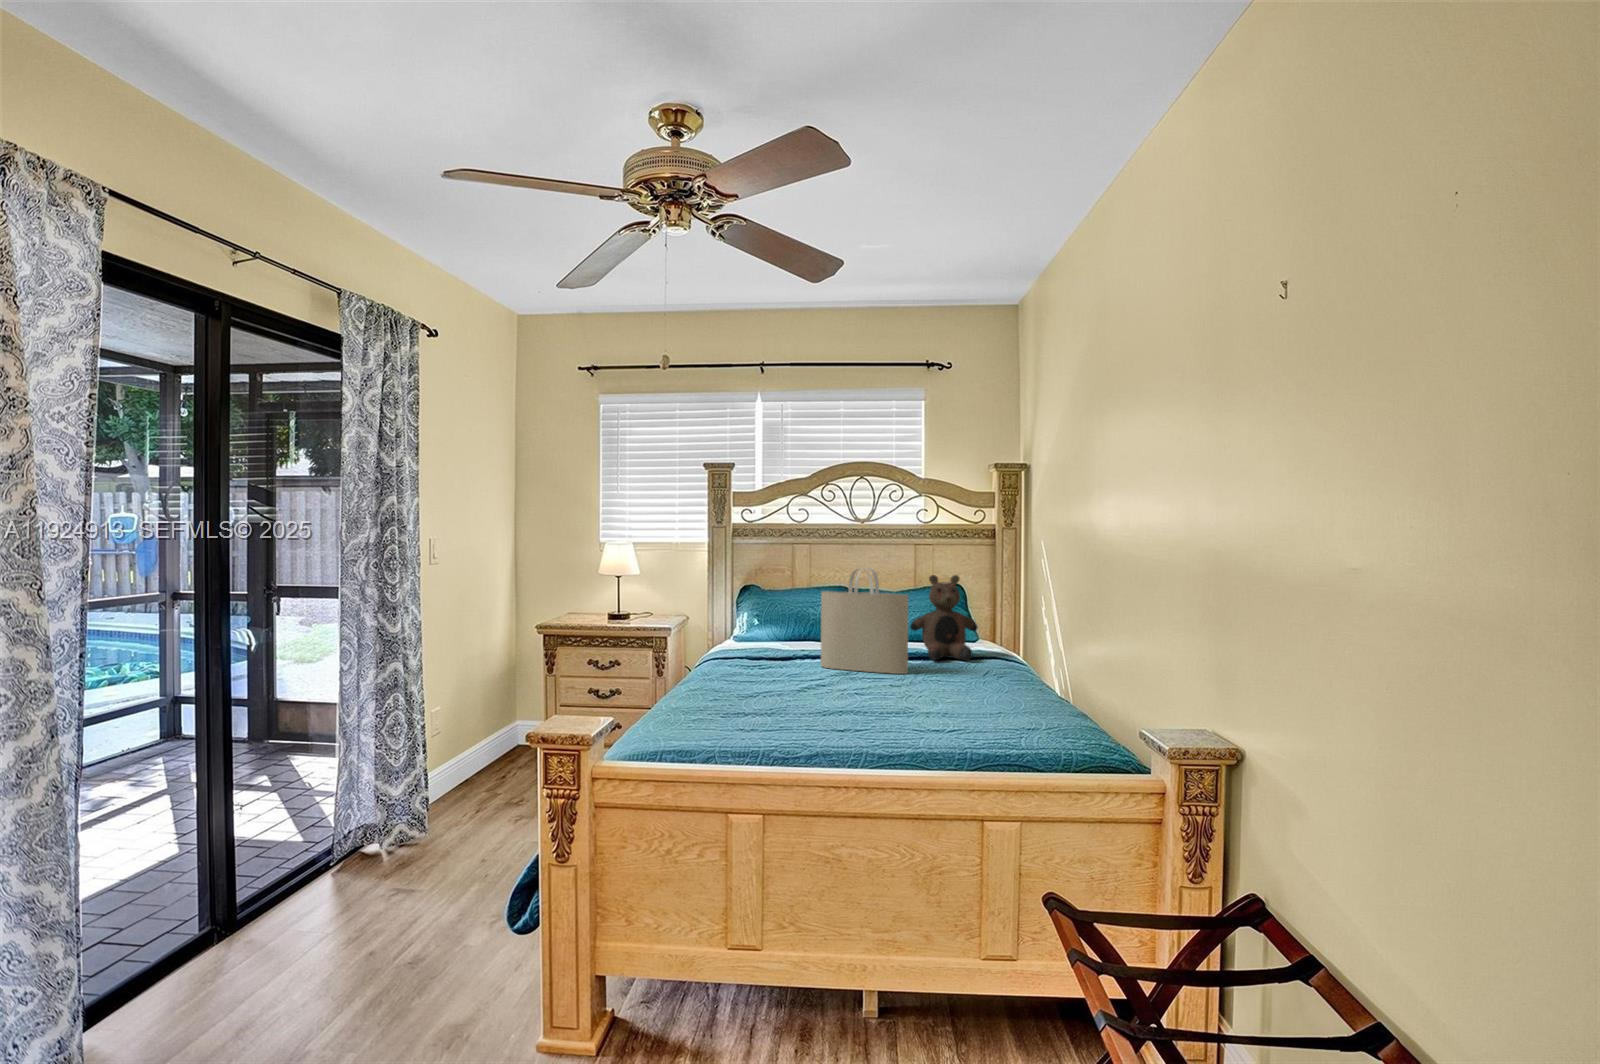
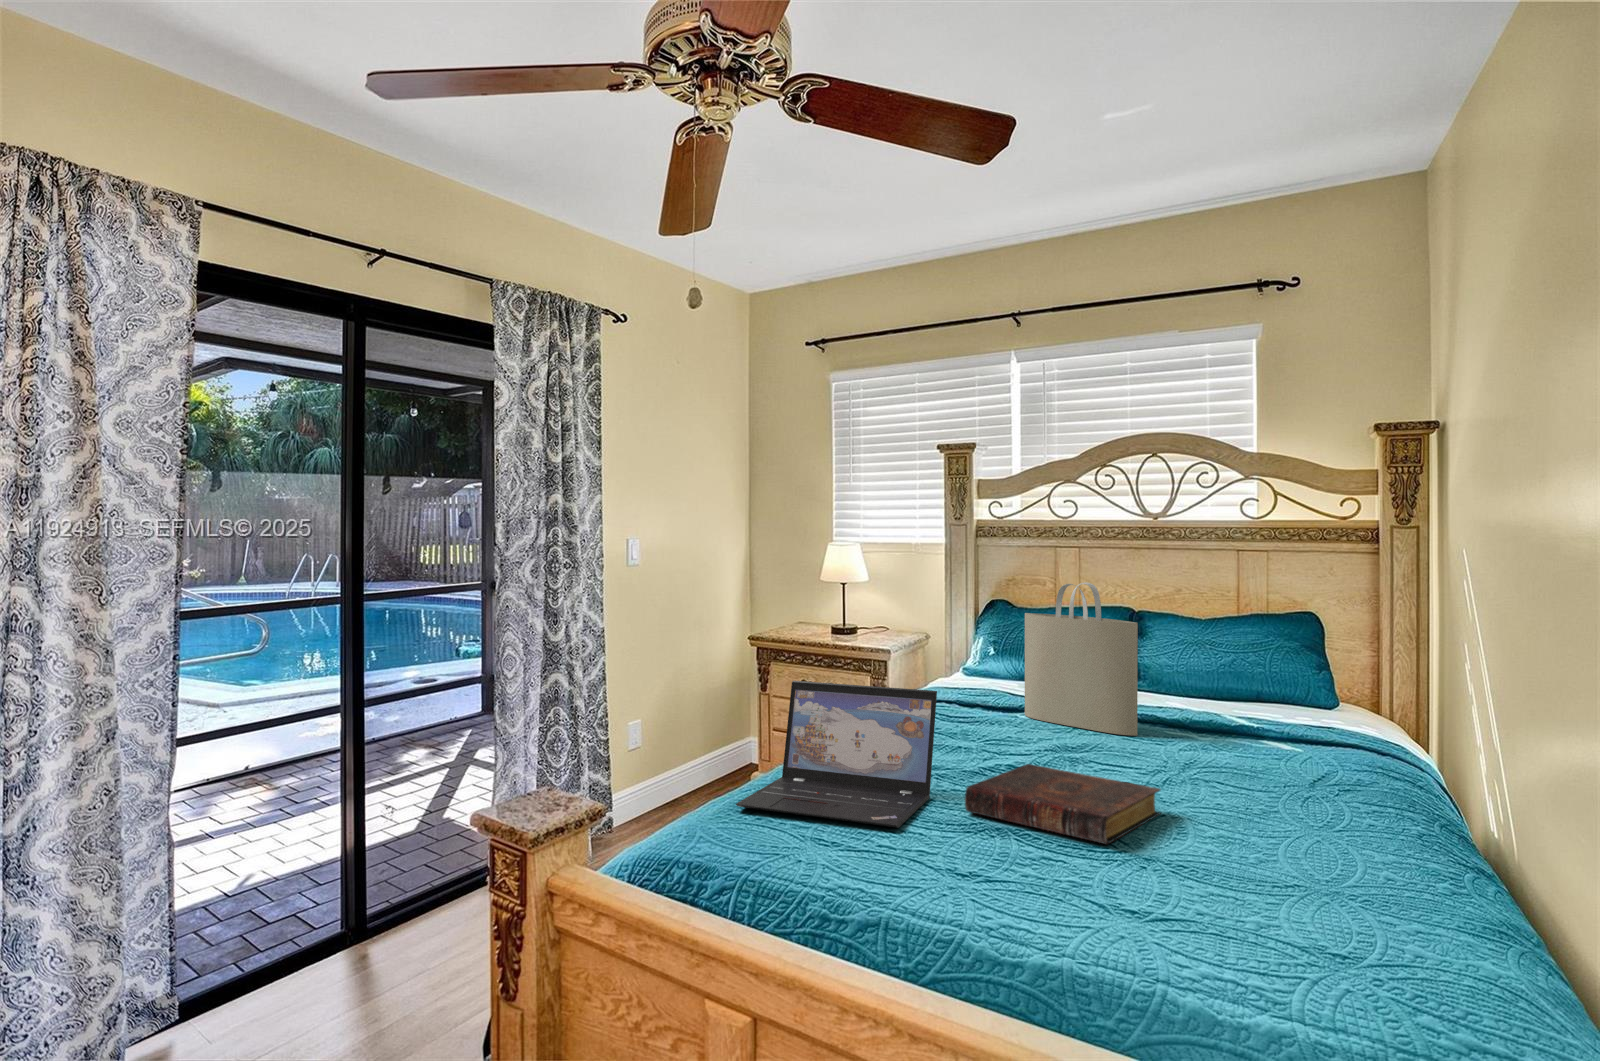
teddy bear: present [910,575,978,661] -> none [1172,593,1280,722]
laptop: none [696,644,825,740] -> present [736,681,937,828]
book: none [856,693,970,734] -> present [965,764,1161,844]

